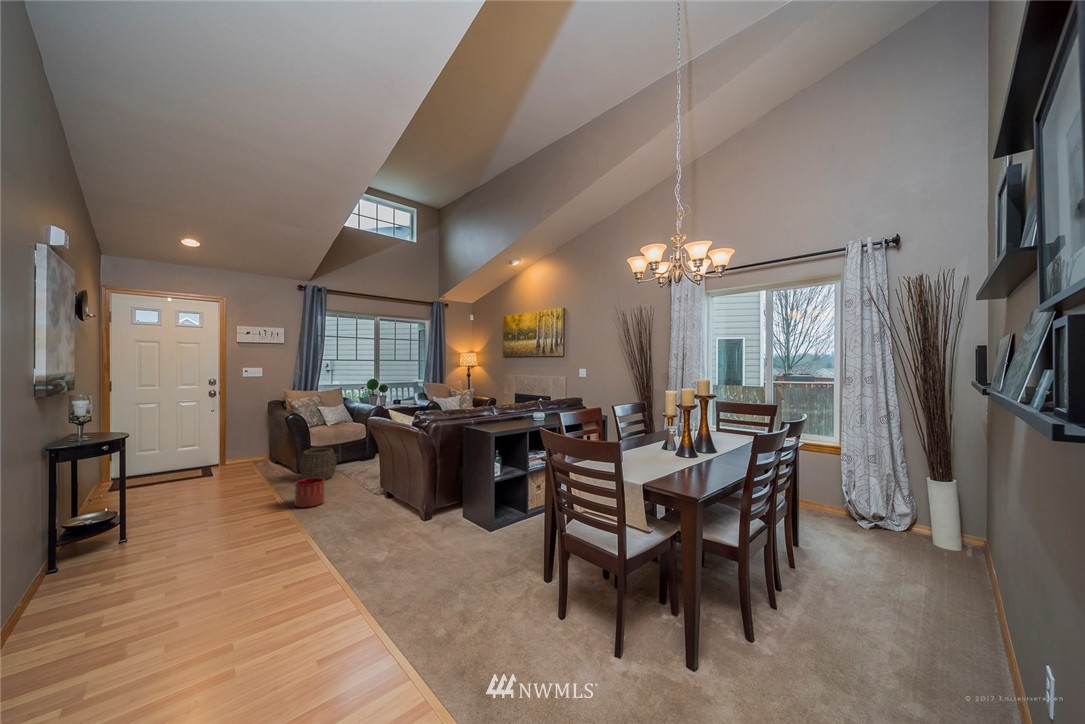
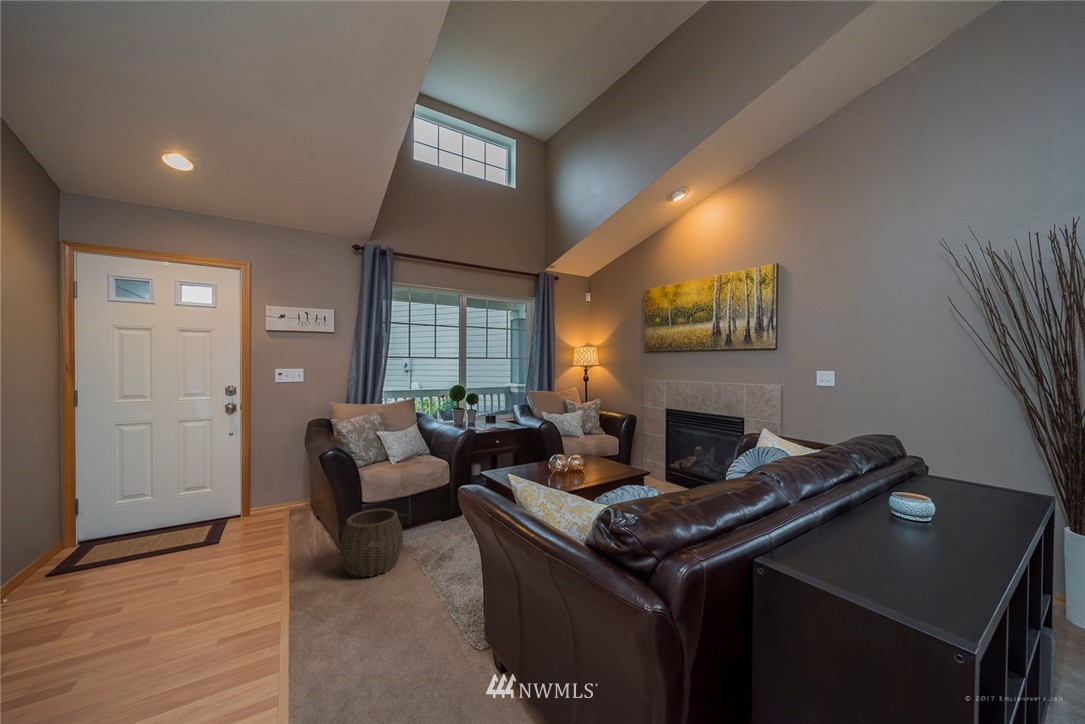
planter: present [295,477,325,508] -> none [308,604,373,693]

